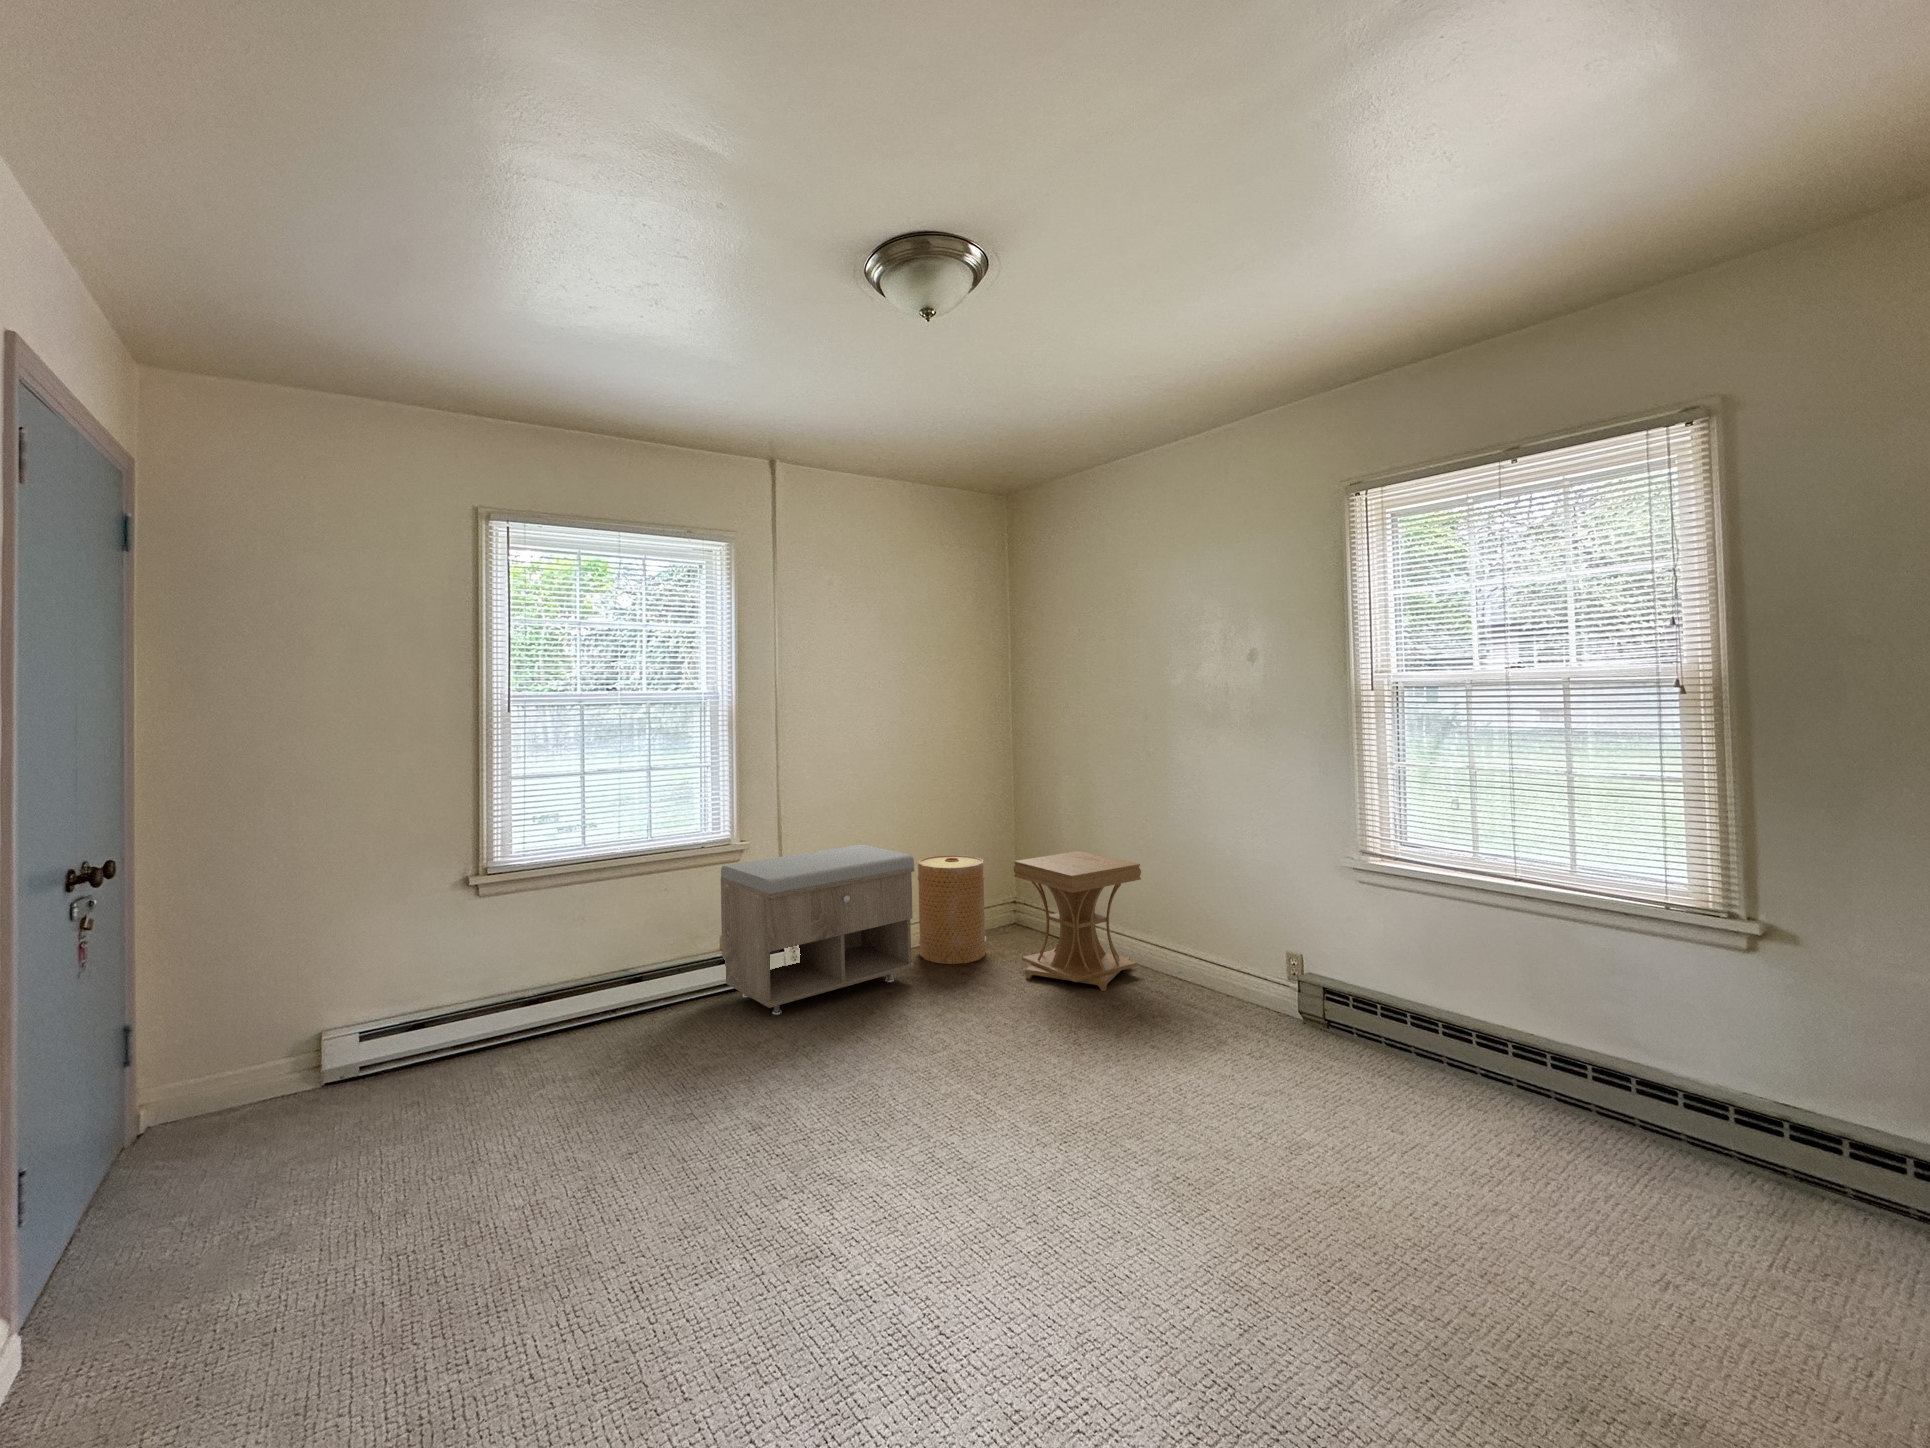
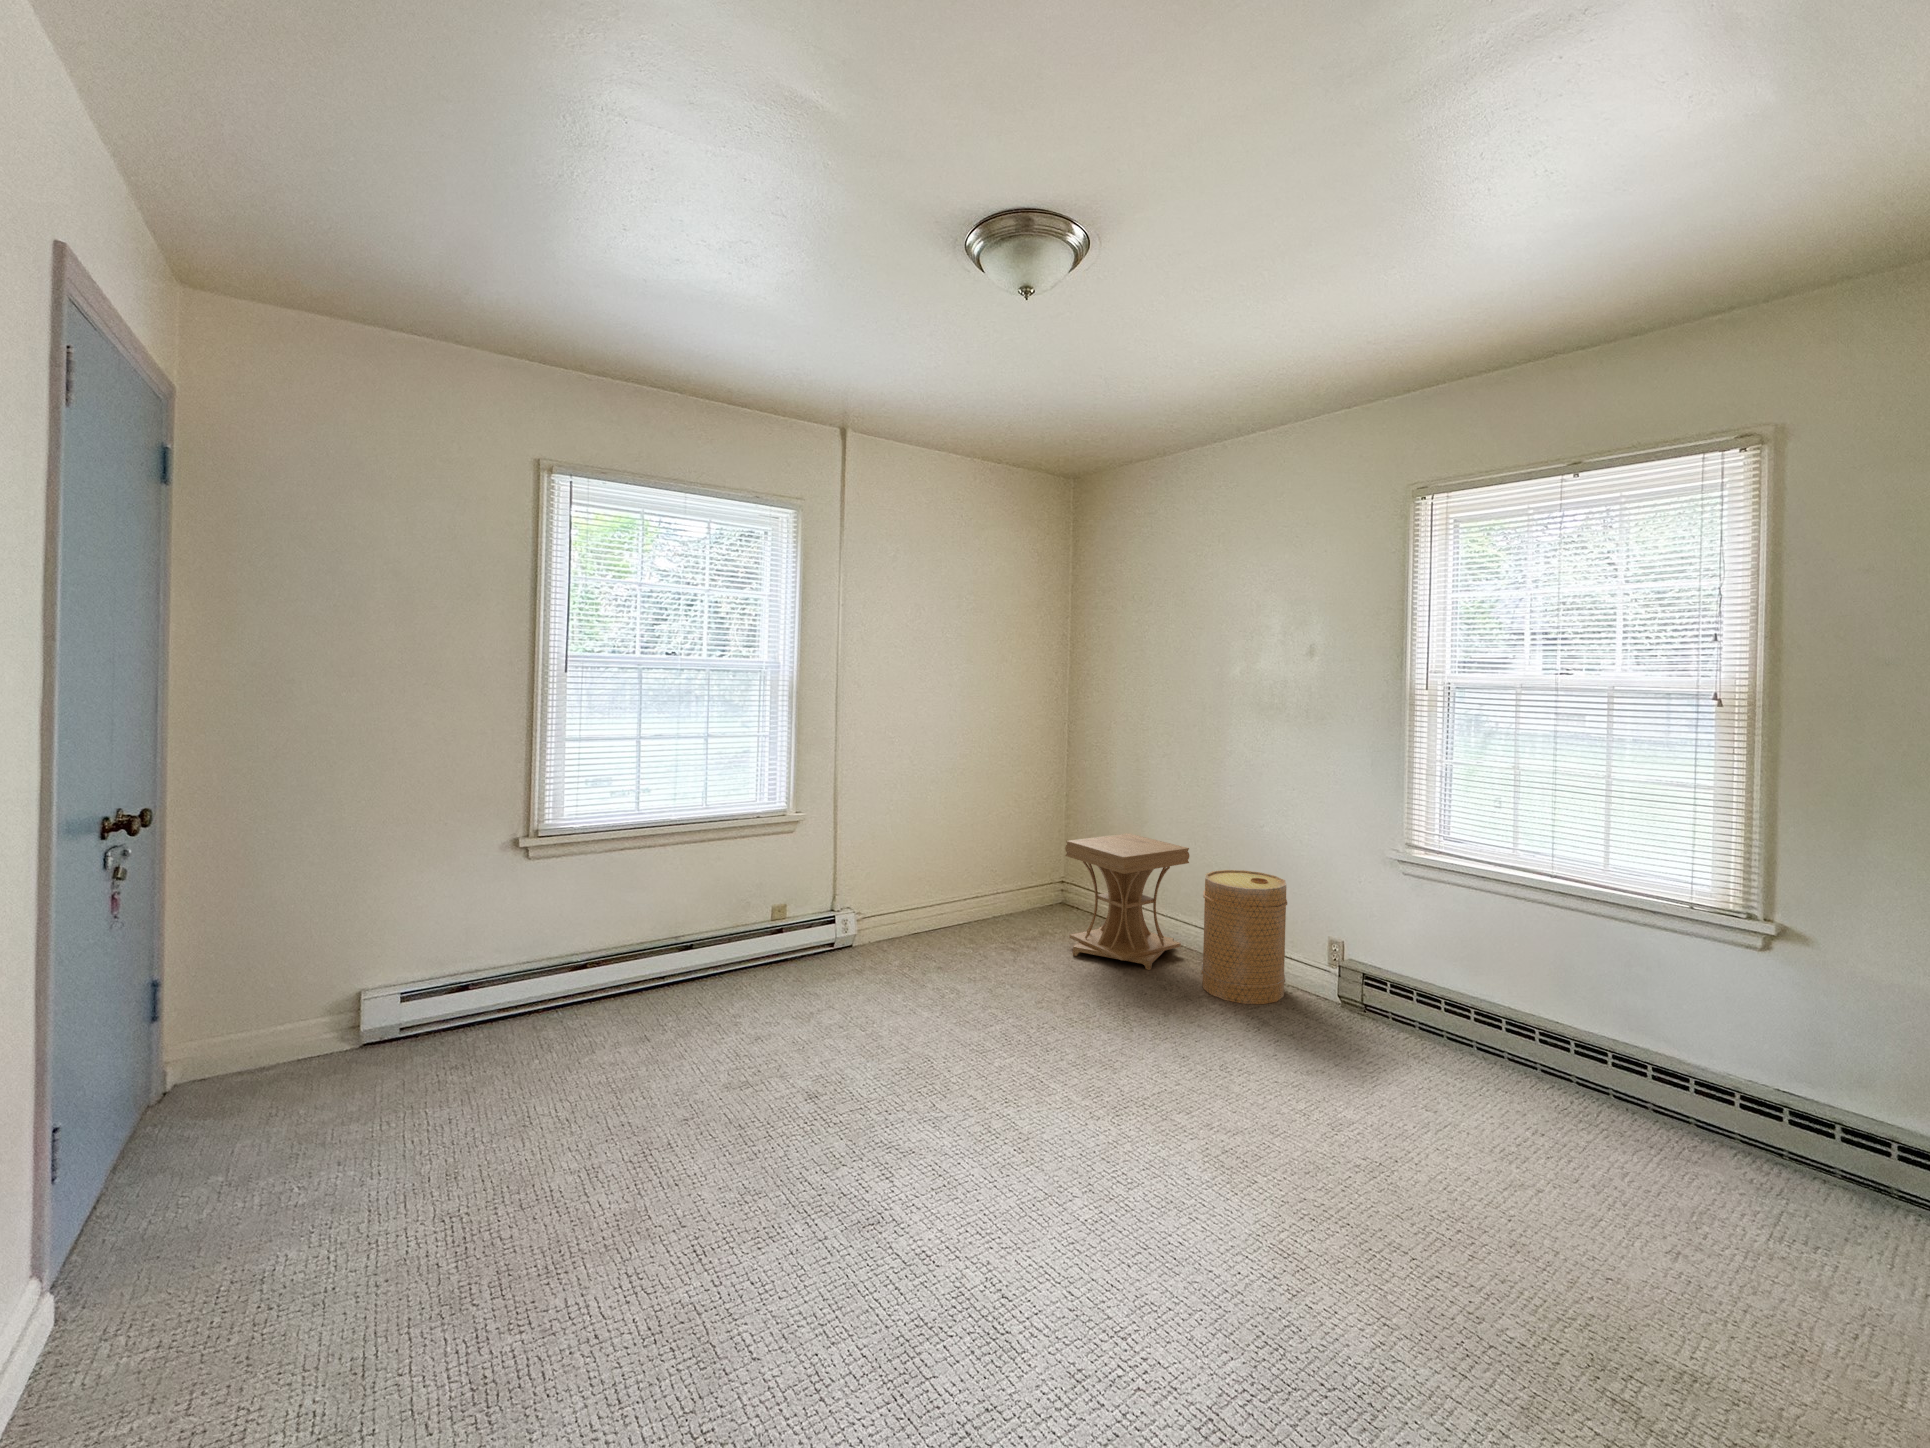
storage bench: present [721,844,914,1015] -> none [773,819,969,985]
basket: present [917,855,986,964] -> present [1202,870,1287,1004]

